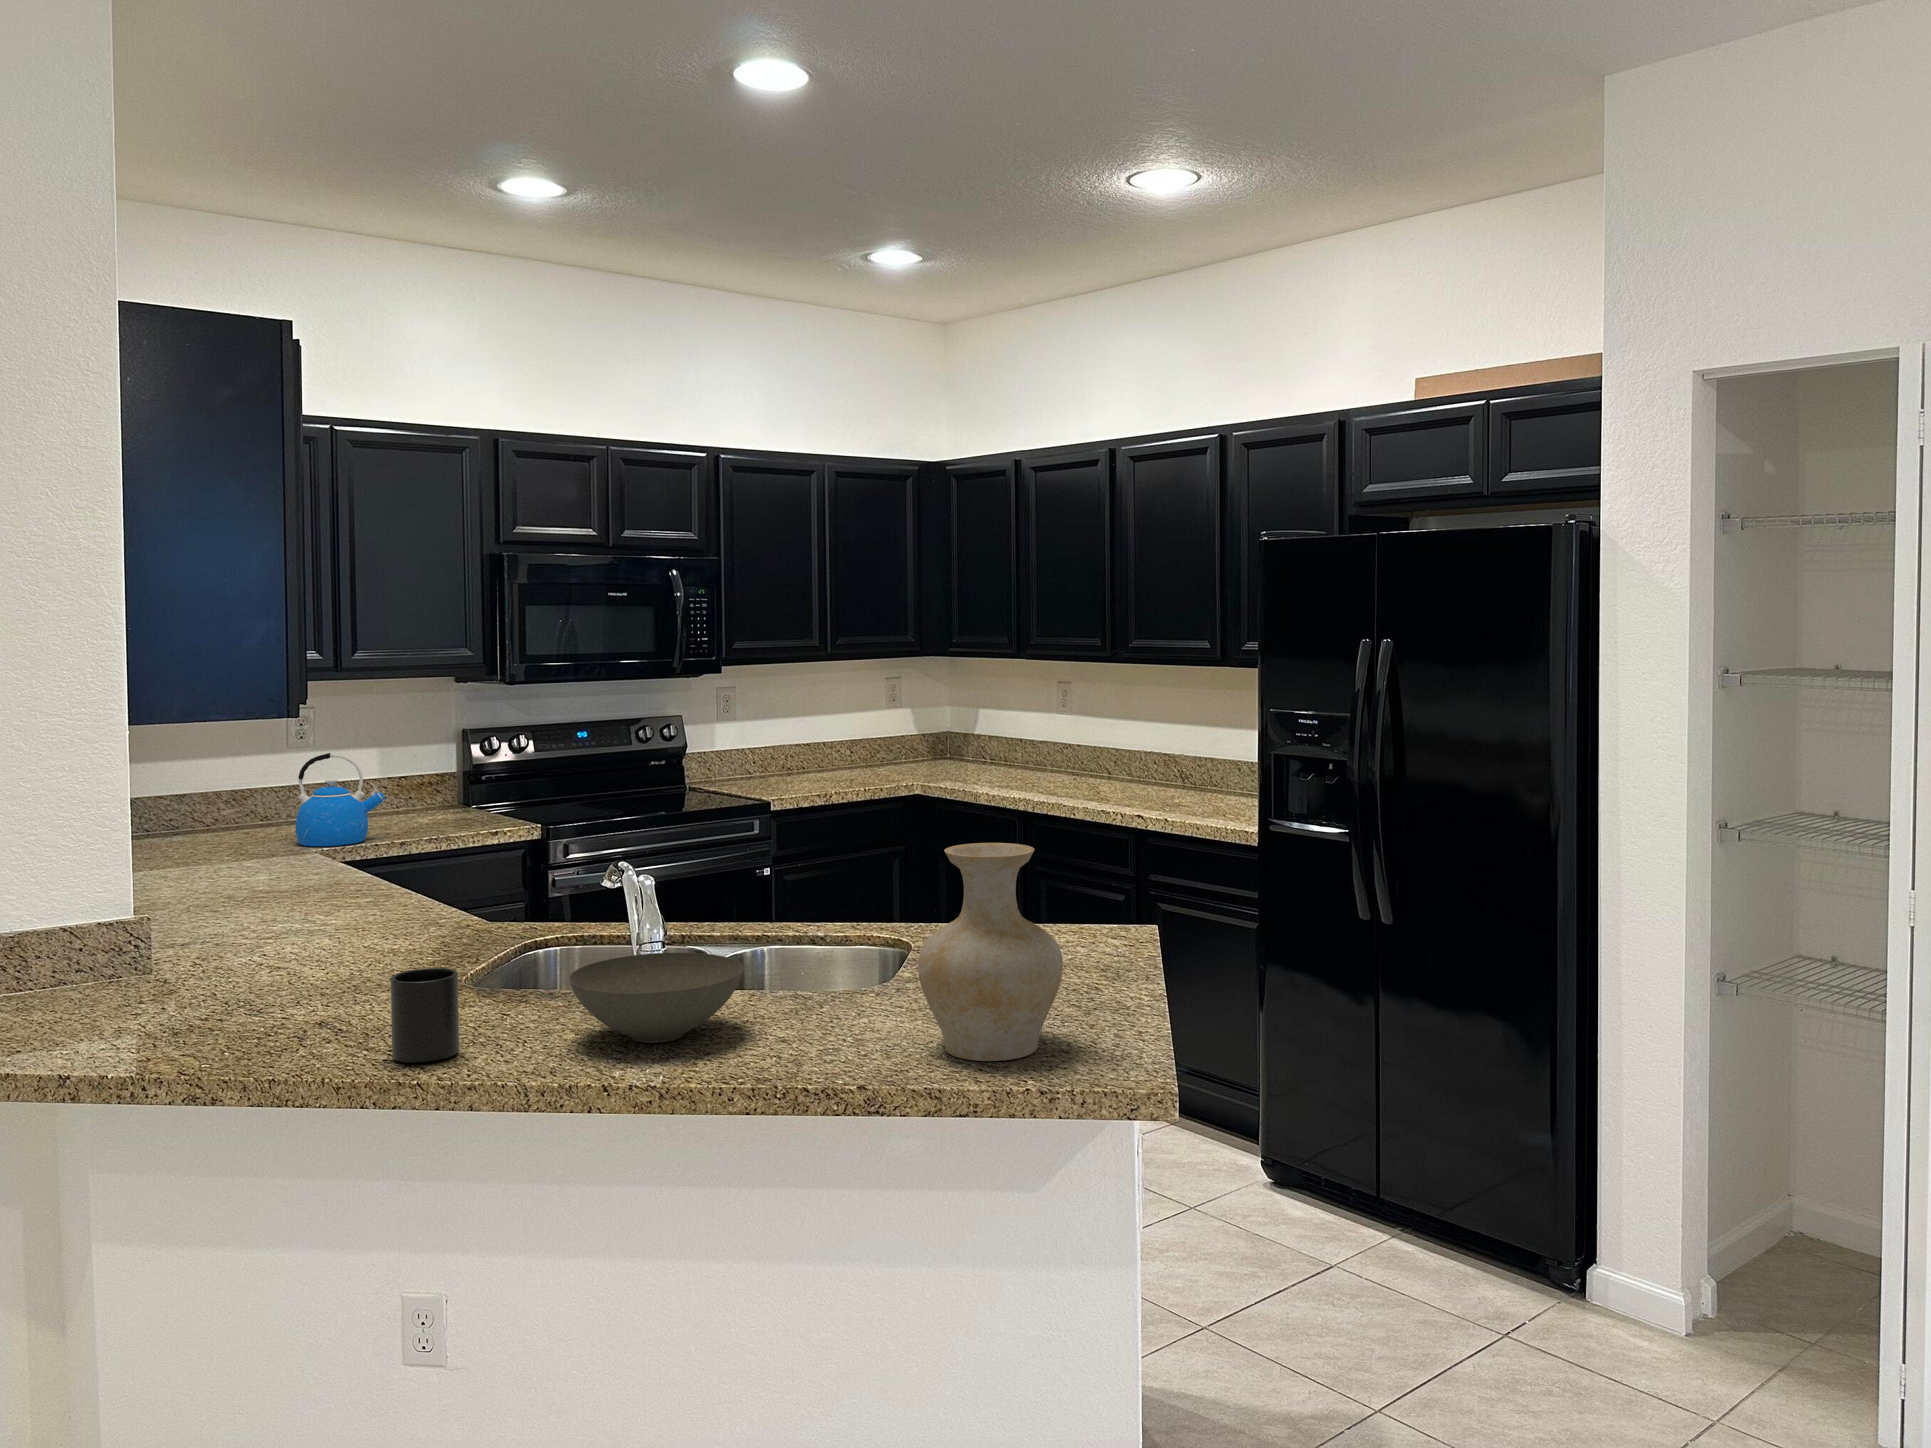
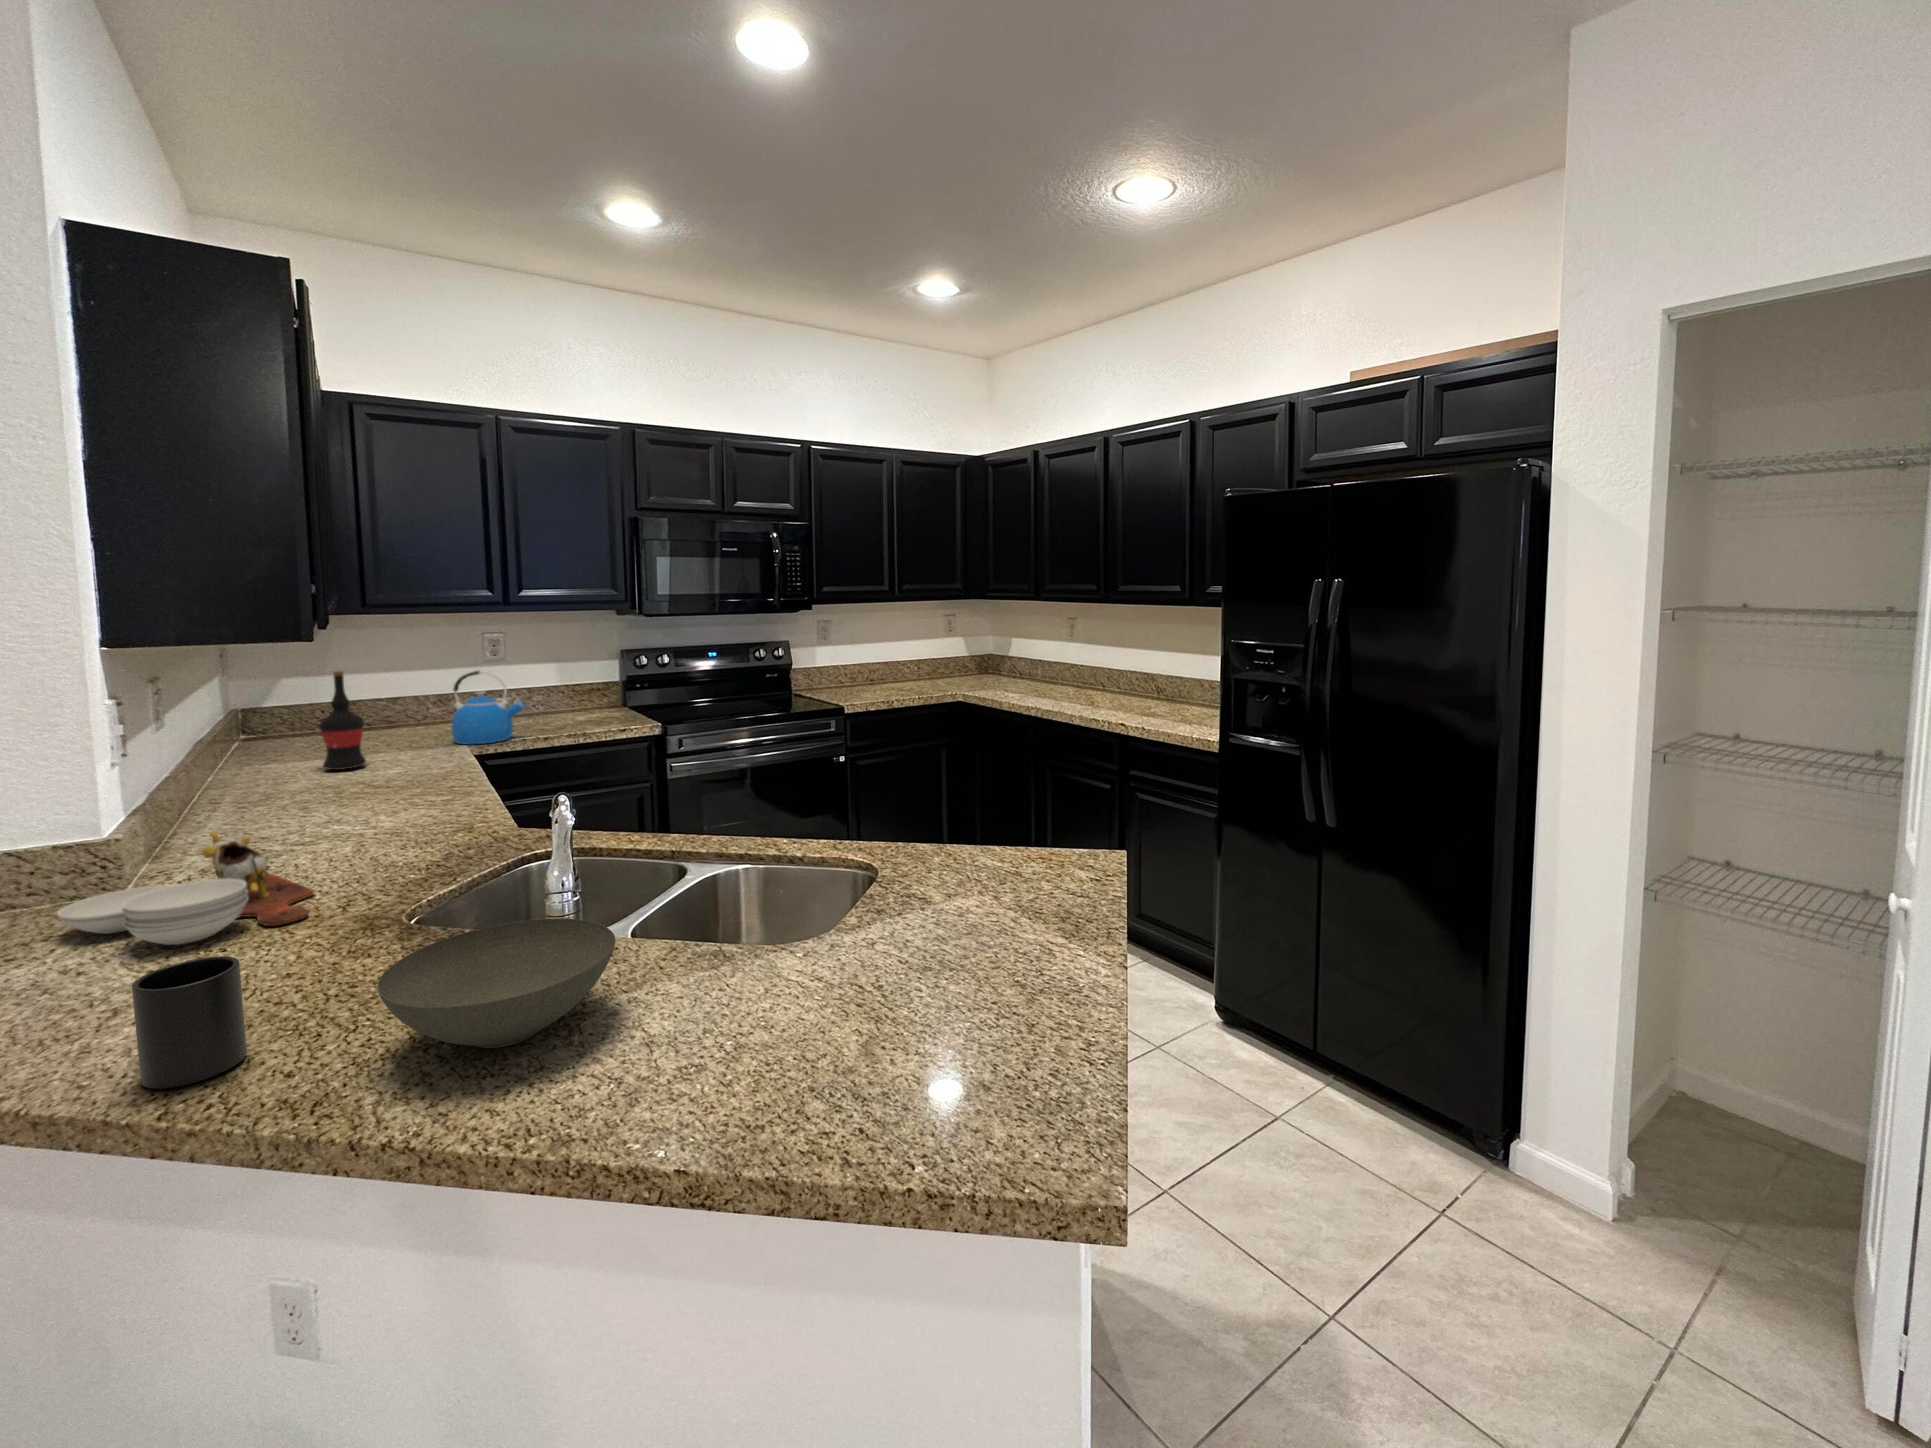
wine bottle: none [178,751,227,872] -> present [320,671,366,770]
vase: present [918,843,1063,1061] -> none [794,812,981,1107]
cutting board: none [152,902,373,997] -> present [57,831,314,945]

